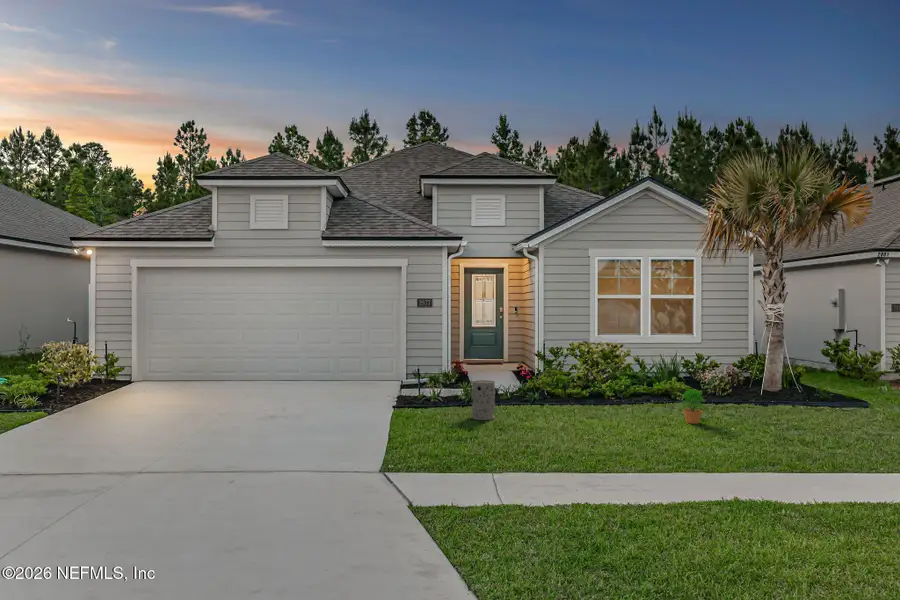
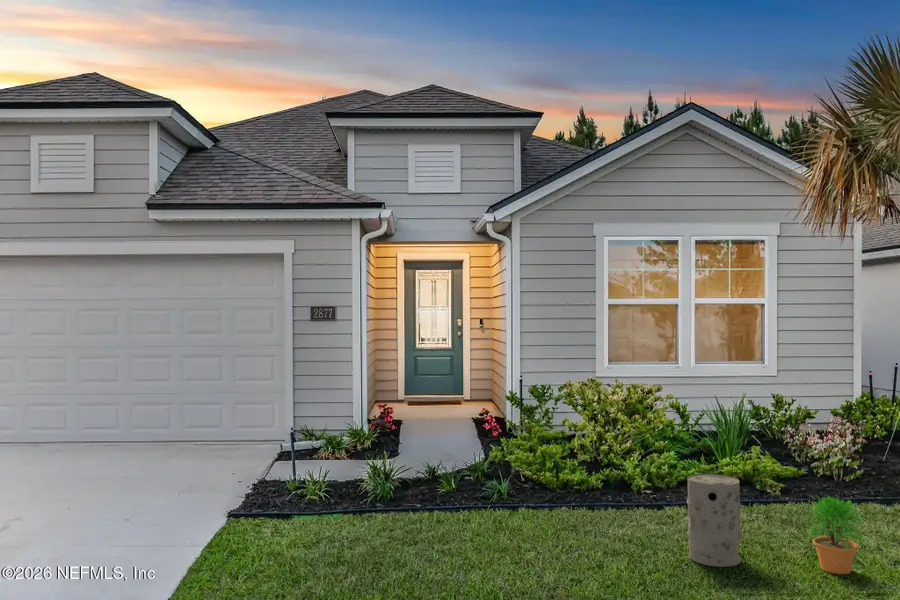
trash can: present [472,380,495,420] -> present [687,474,742,567]

